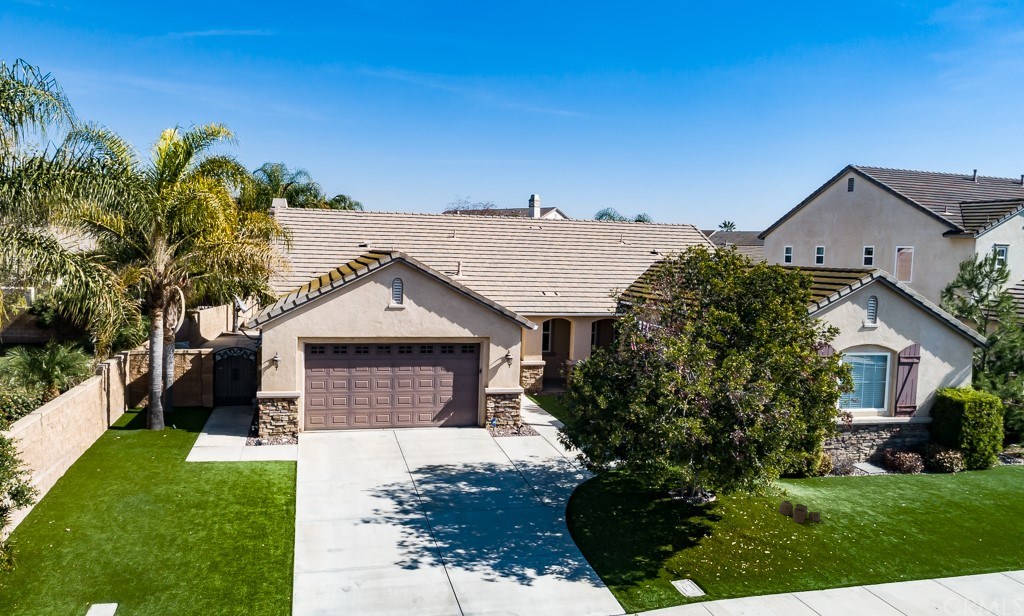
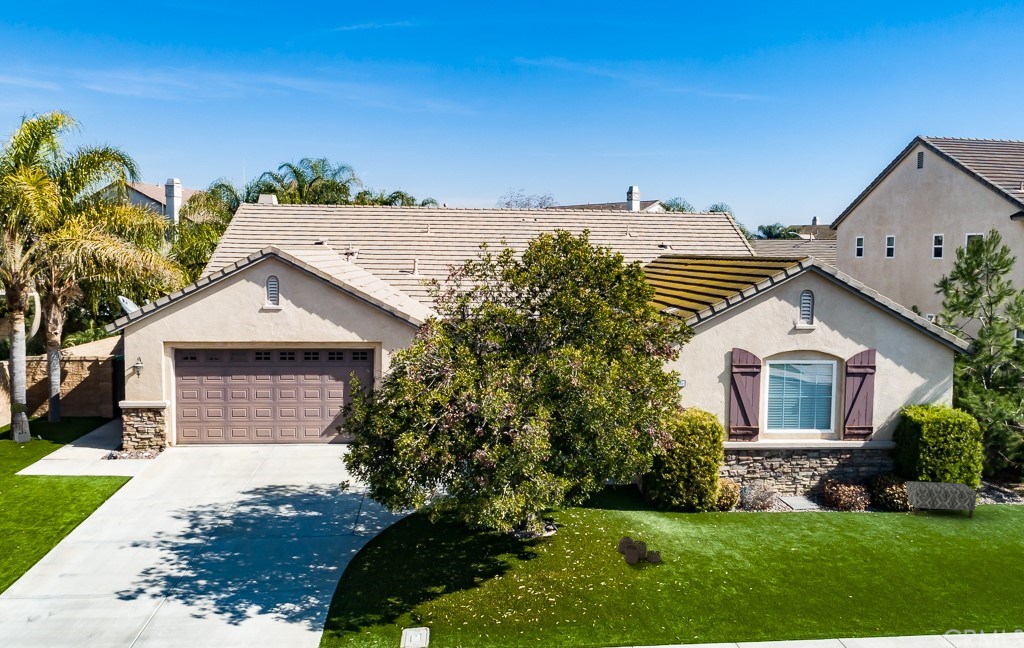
potted tree: none [136,395,154,434] -> present [10,403,30,443]
bench: none [951,449,1009,477] -> present [906,481,976,518]

